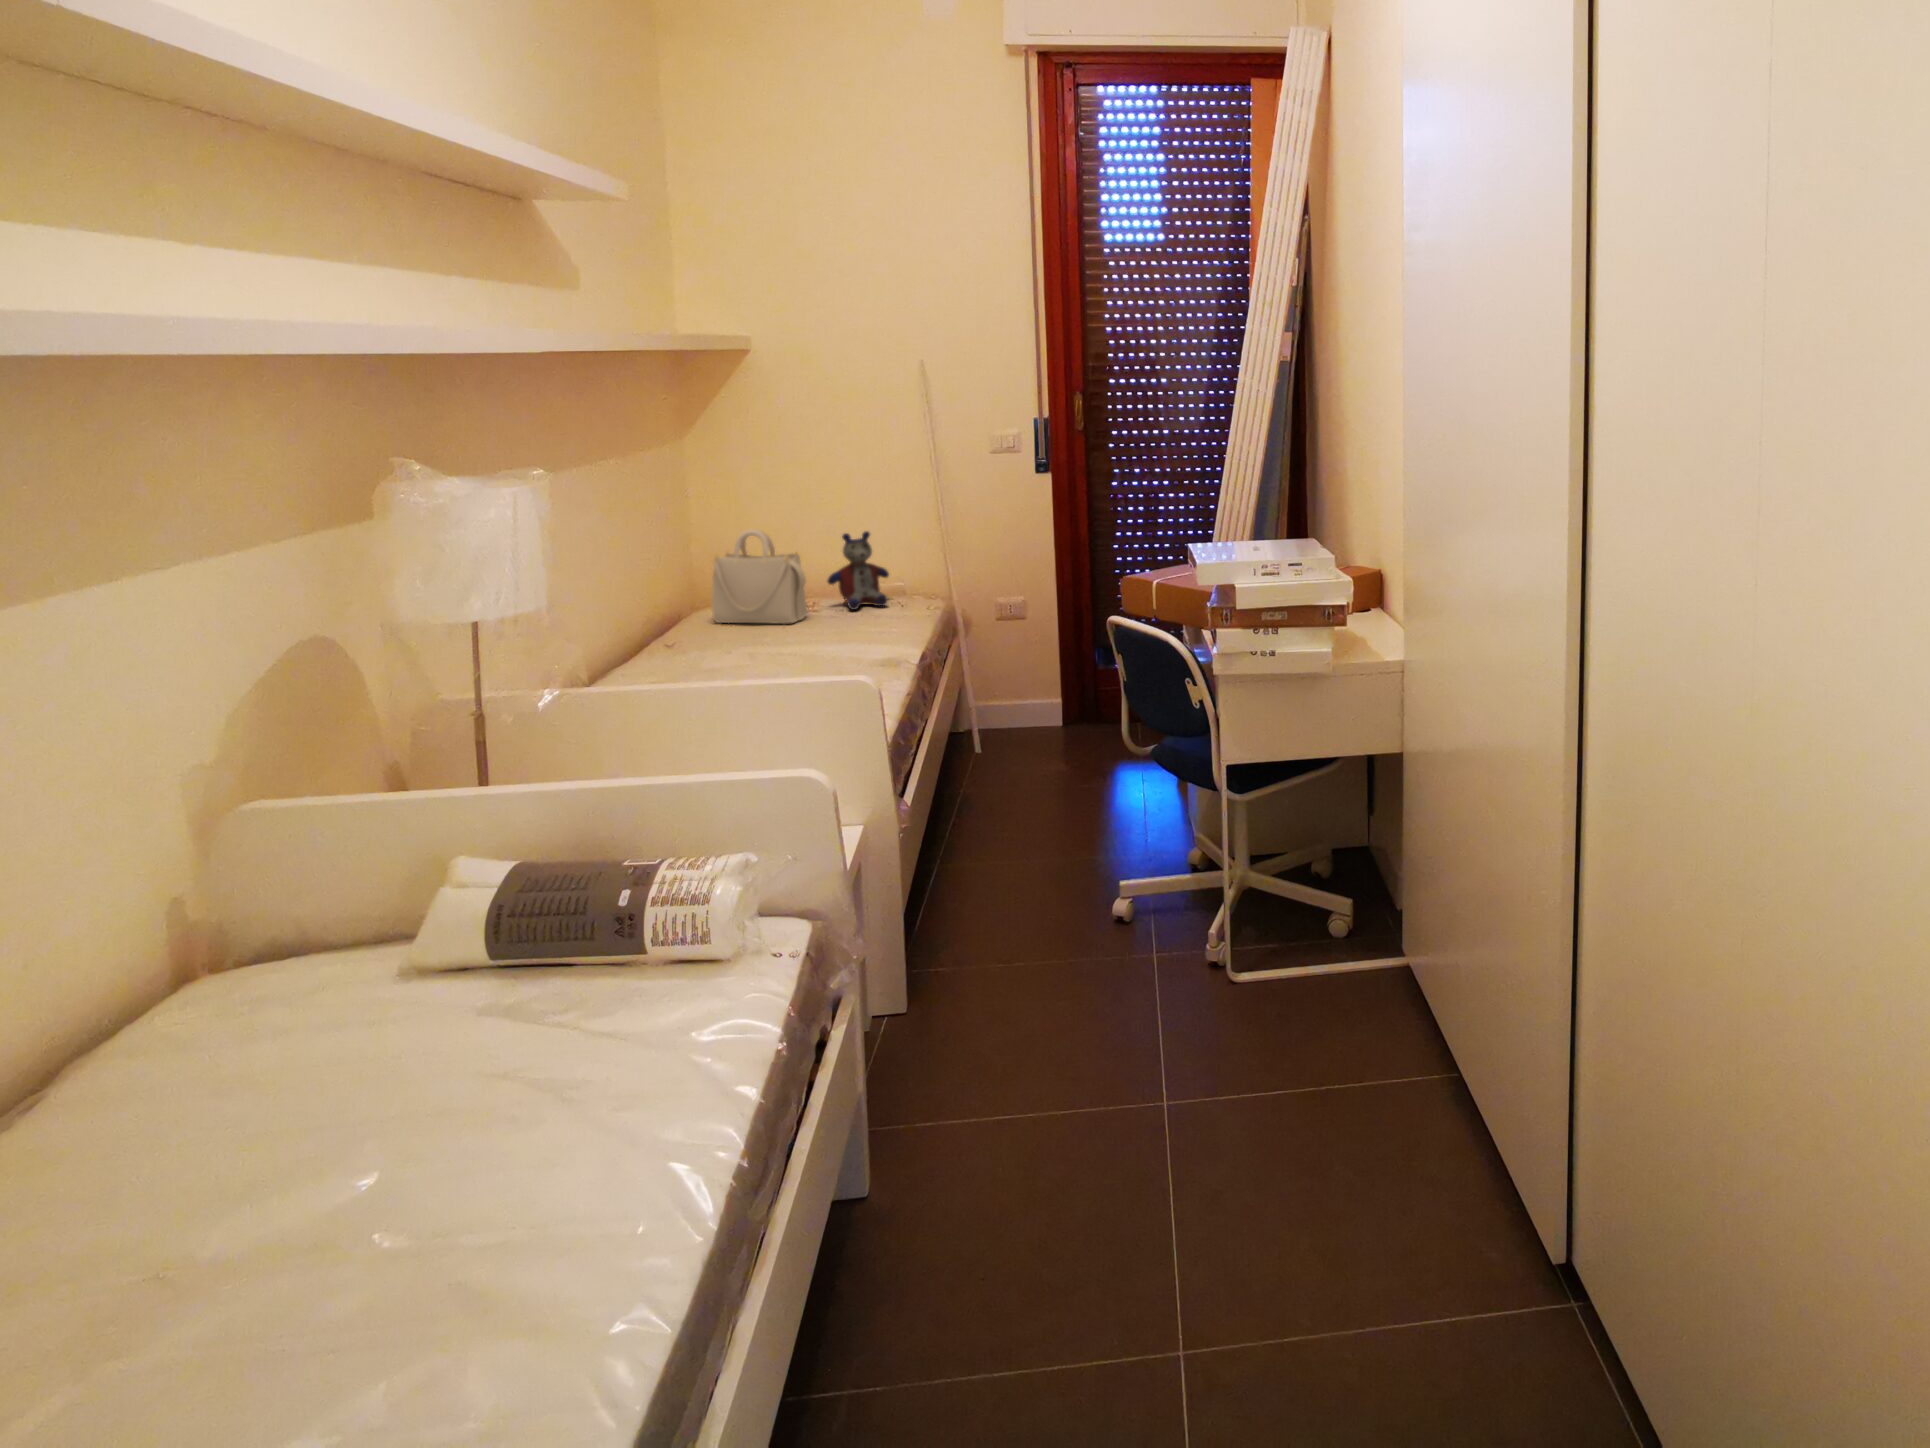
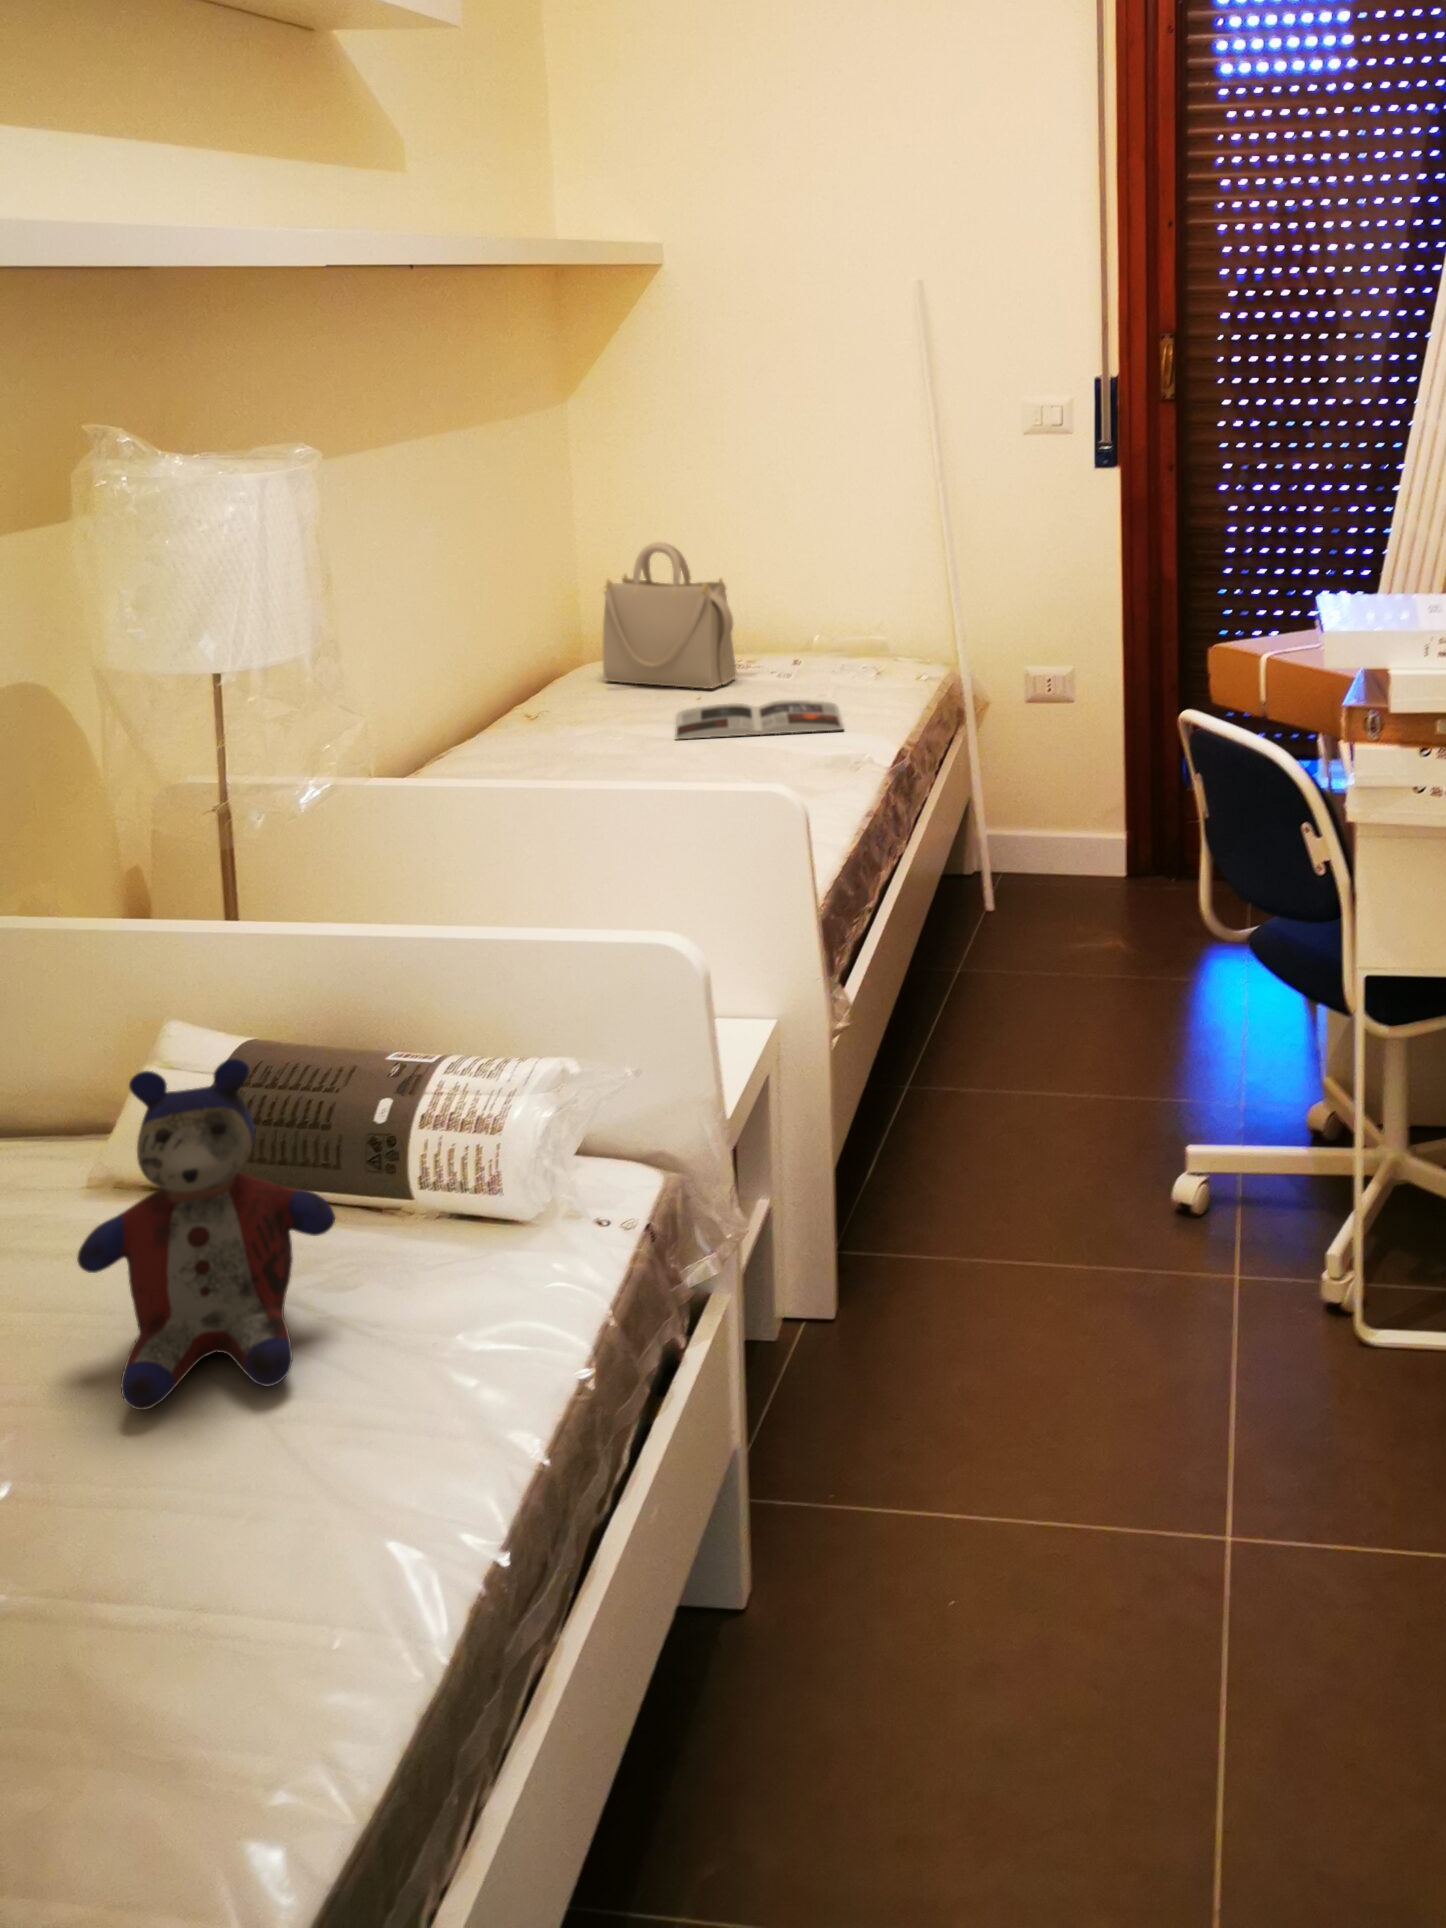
stuffed bear: present [828,531,889,610] -> present [77,1059,335,1410]
magazine: none [770,627,888,657] -> present [675,700,843,739]

